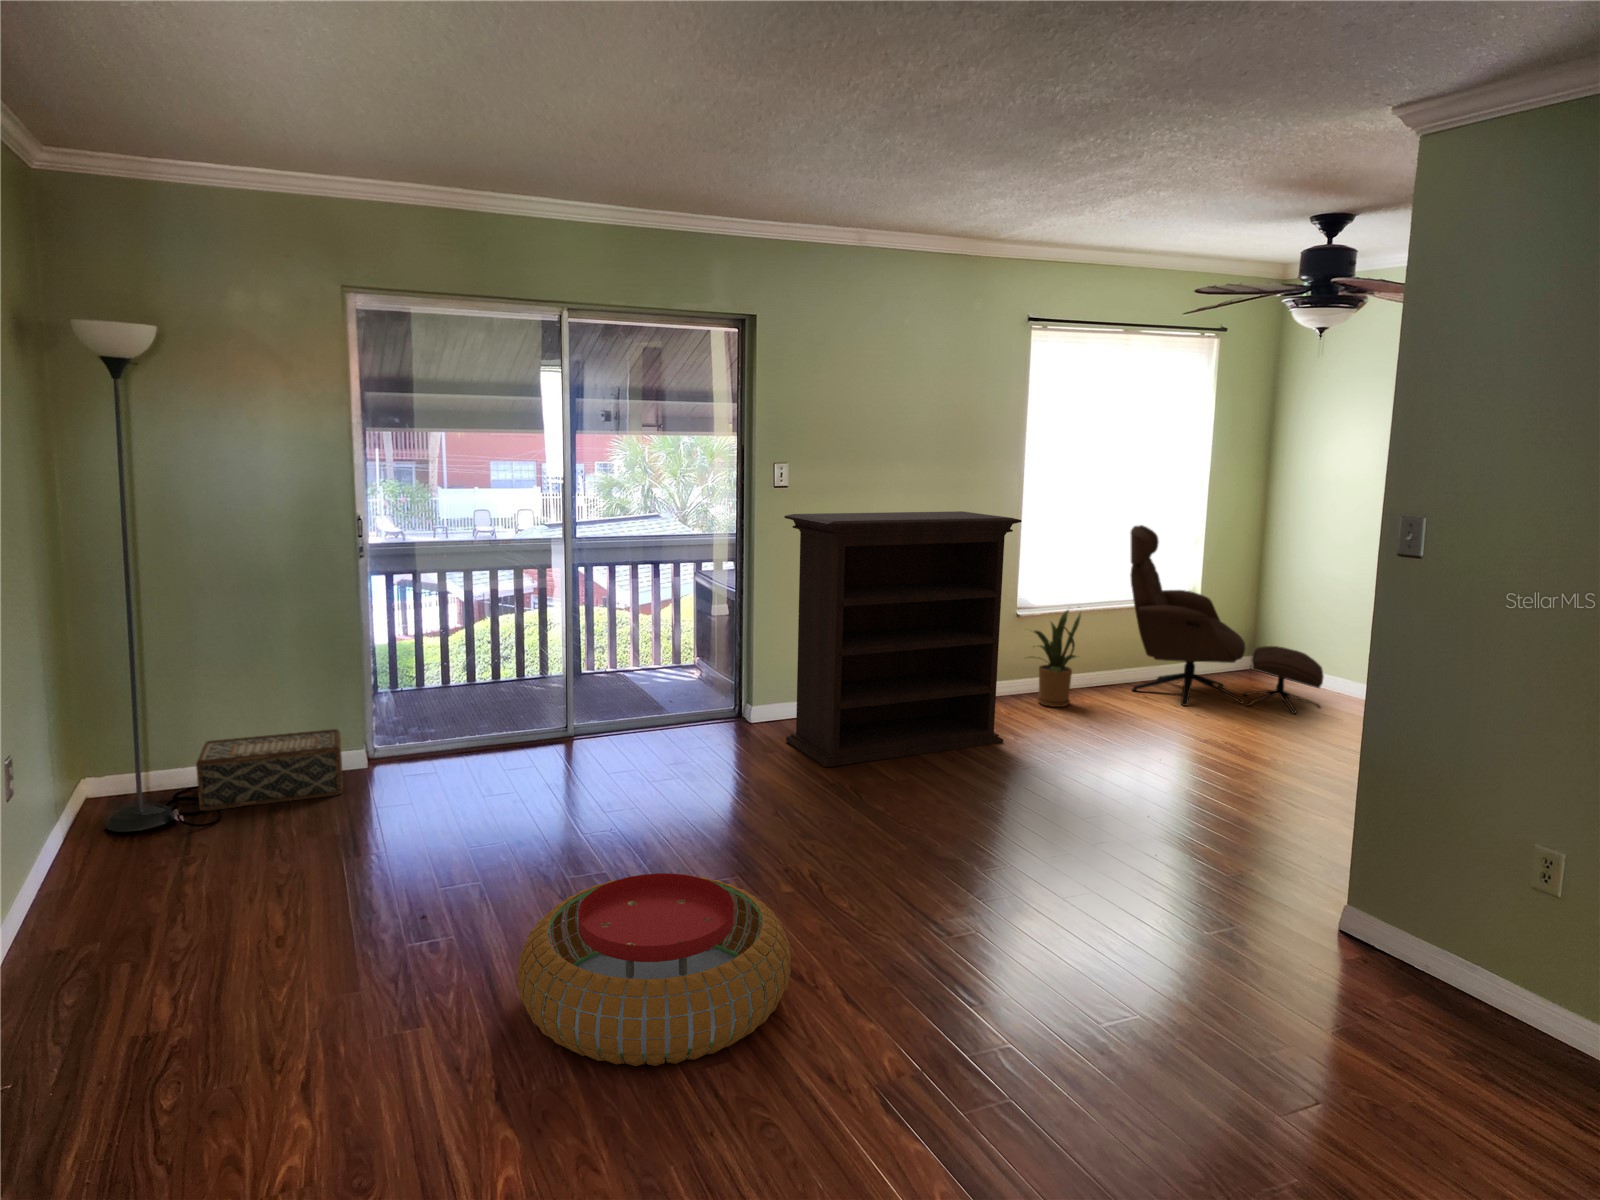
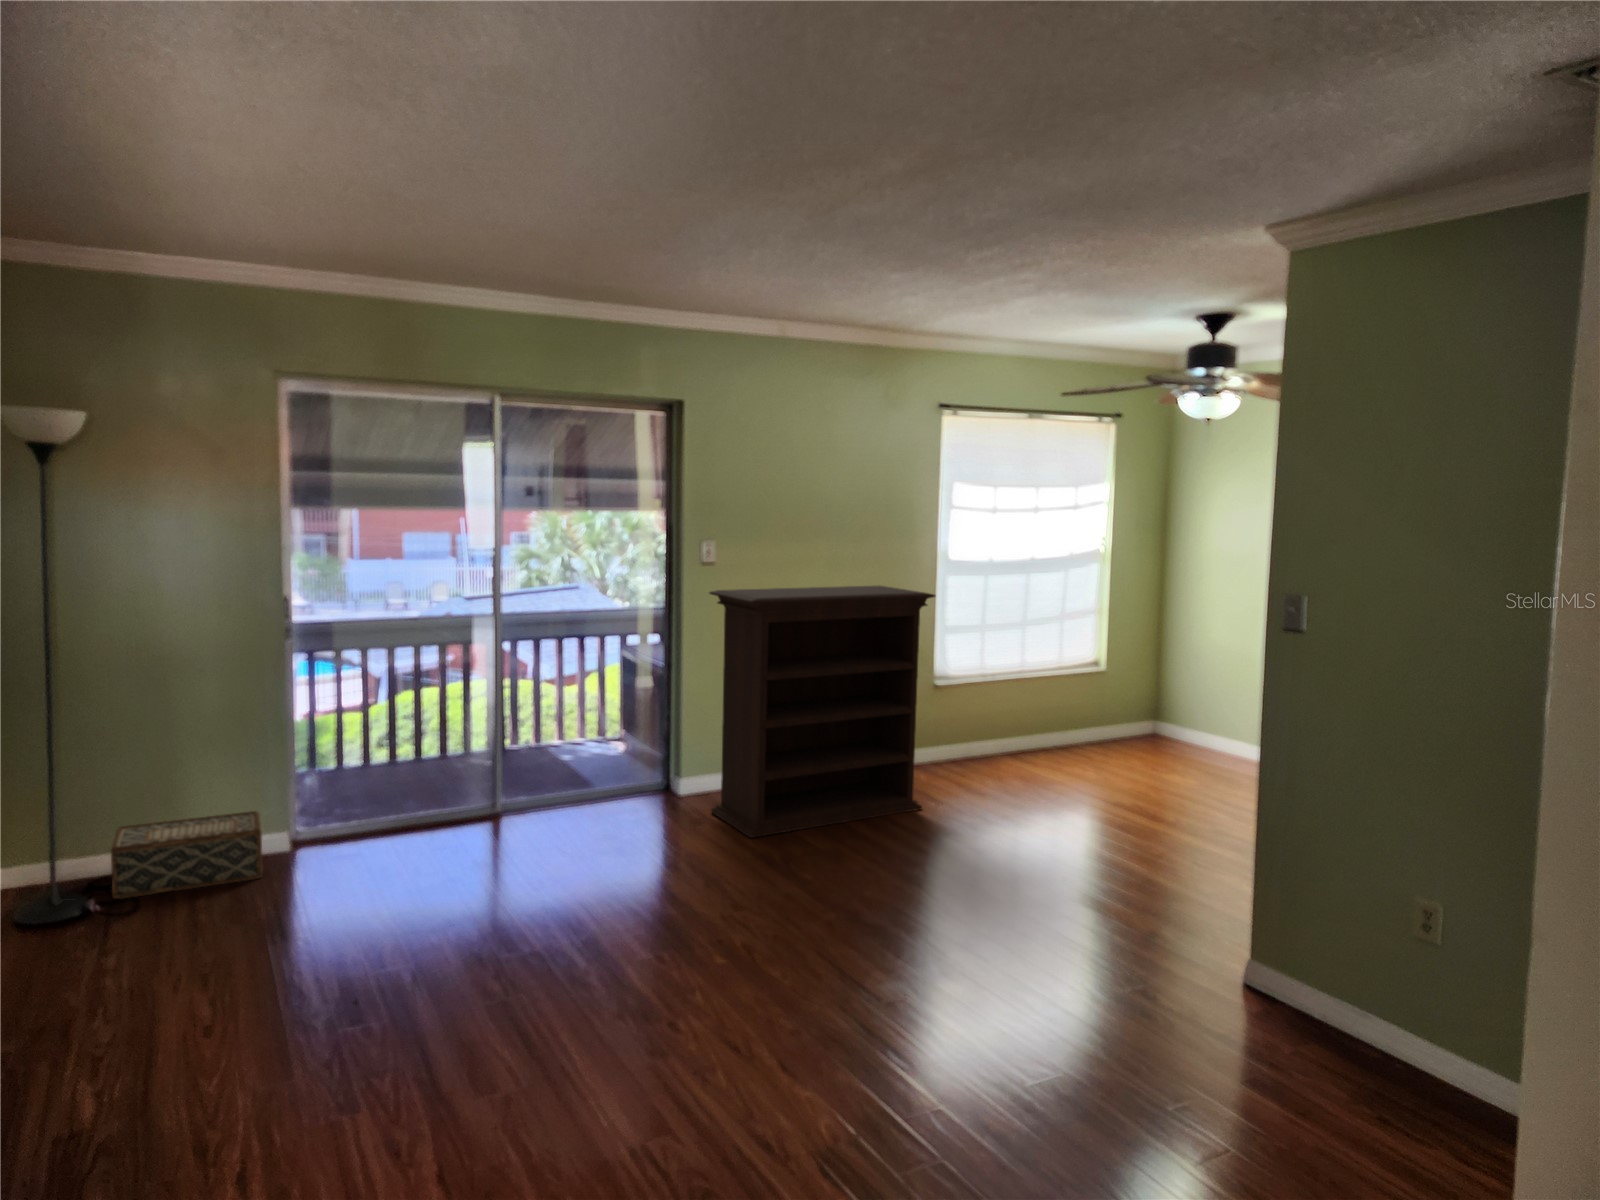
lounge chair: present [1130,525,1324,714] -> none [1039,595,1220,775]
house plant: present [1030,610,1081,707] -> none [938,677,994,772]
pouf: present [518,873,791,1066] -> none [459,949,724,1136]

